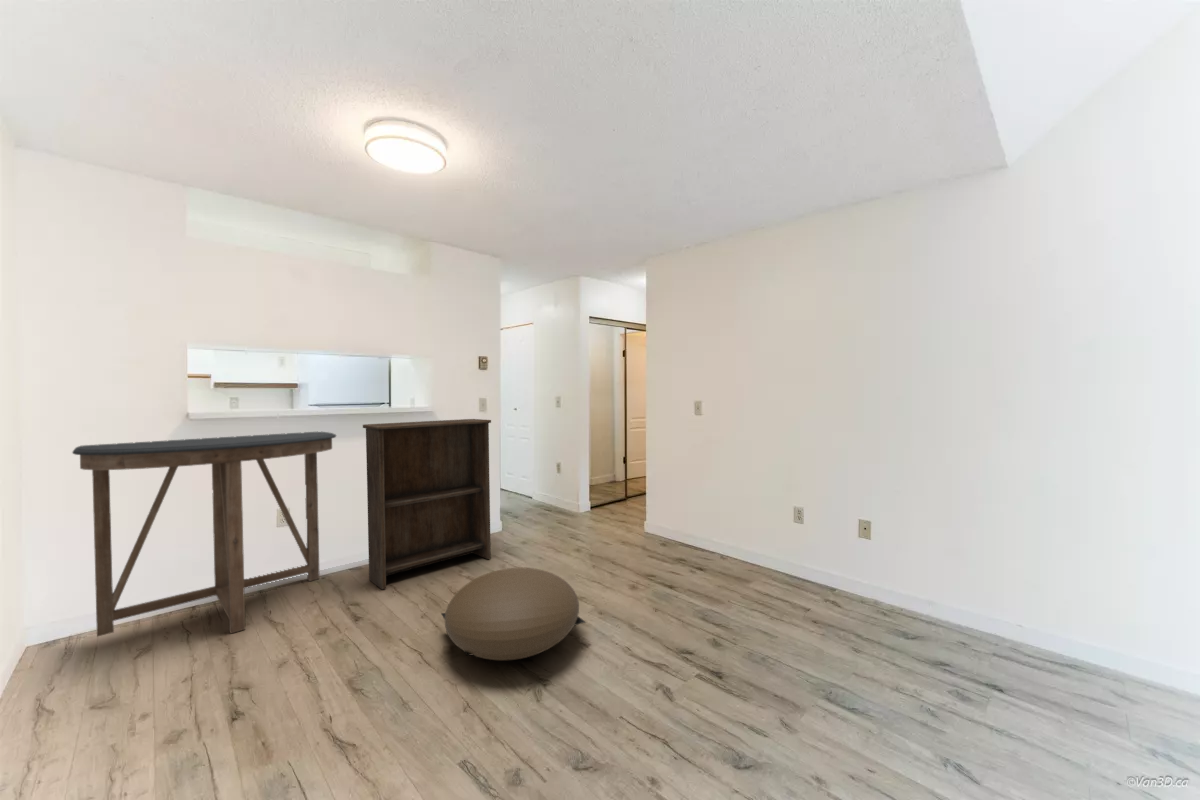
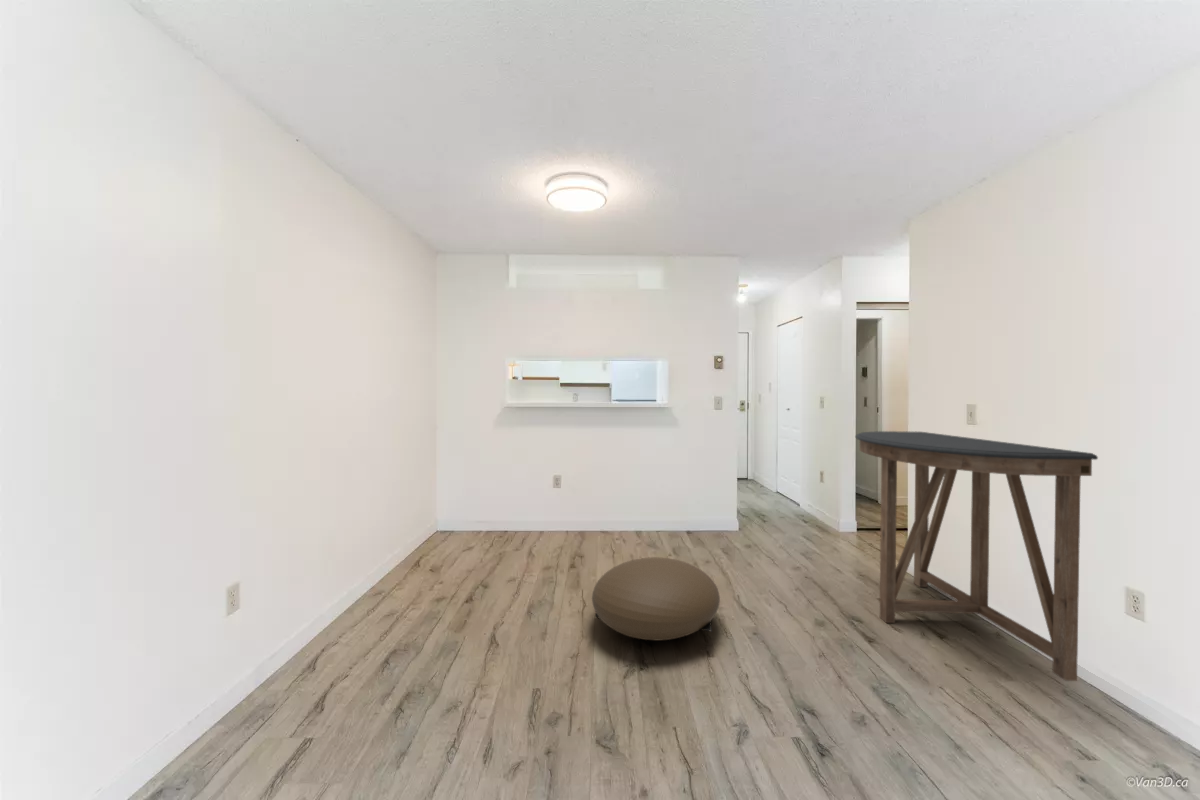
bookshelf: present [363,419,491,589] -> none [602,416,708,552]
console table: present [73,432,336,636] -> present [856,431,1098,681]

